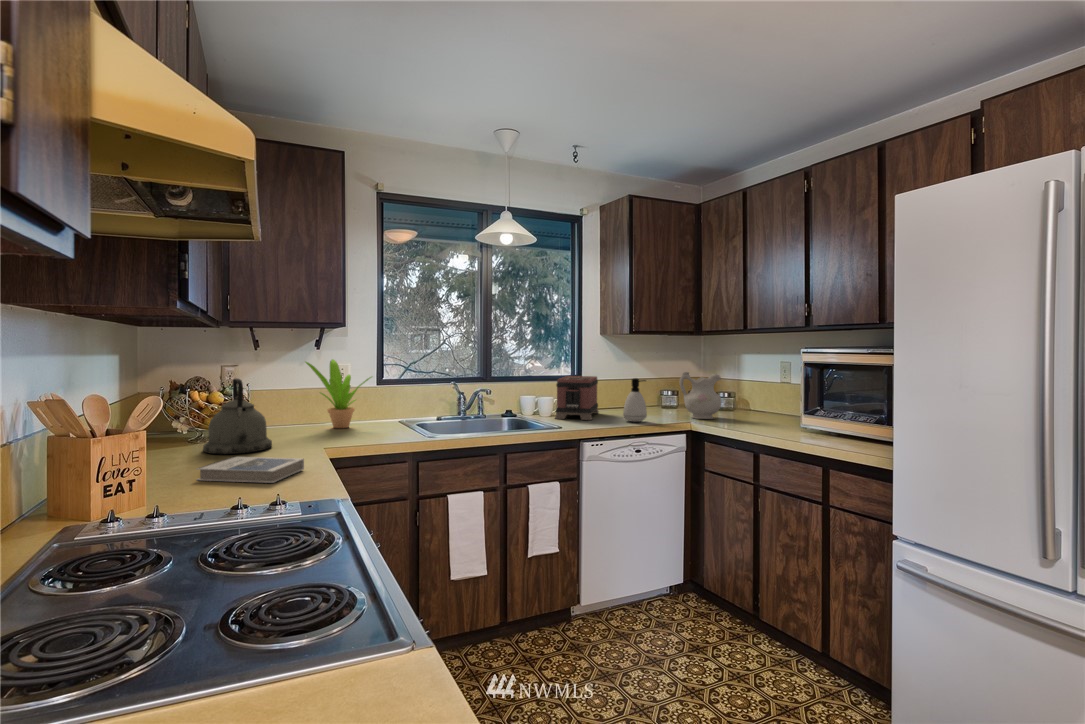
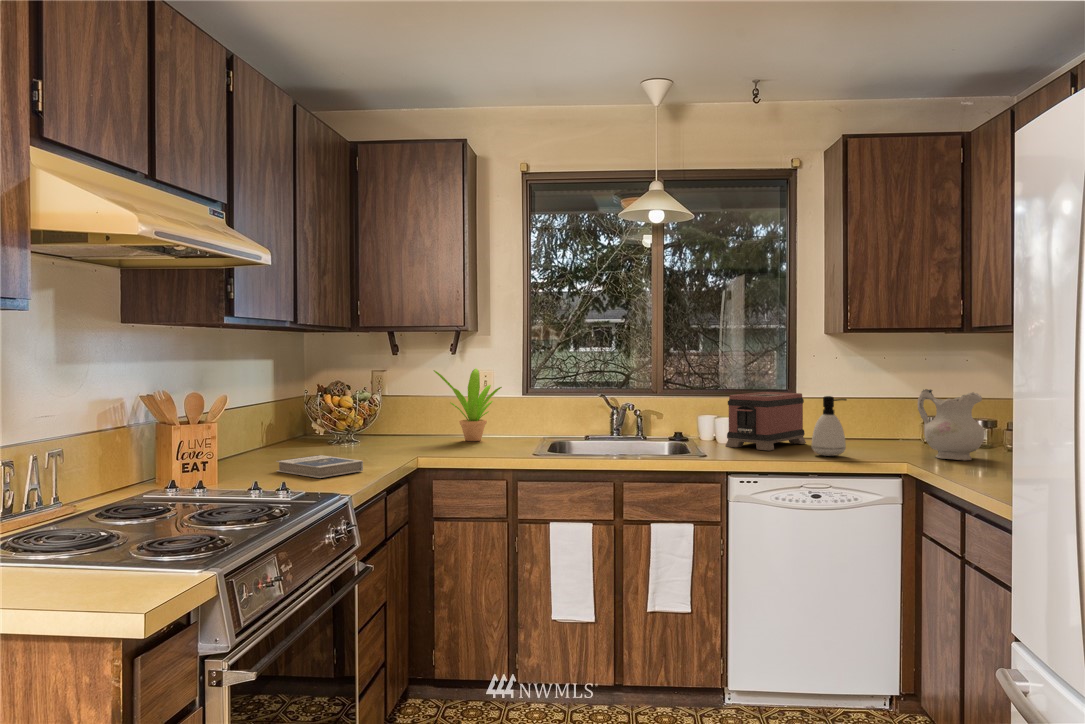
kettle: present [203,378,272,454] -> none [321,385,381,455]

